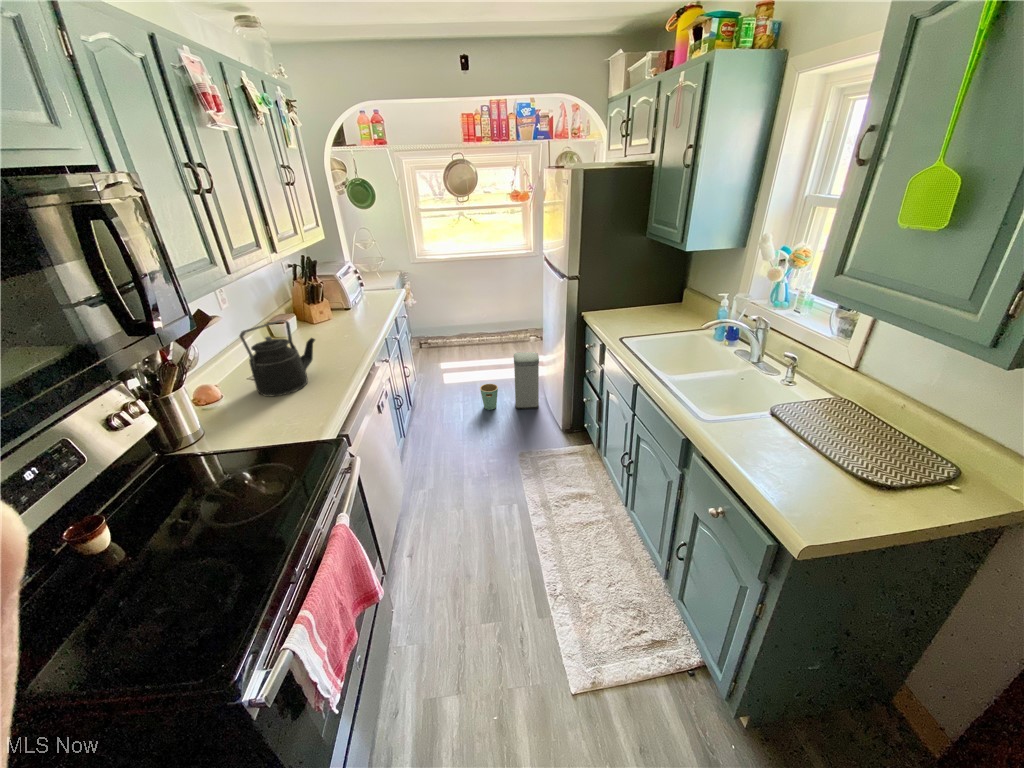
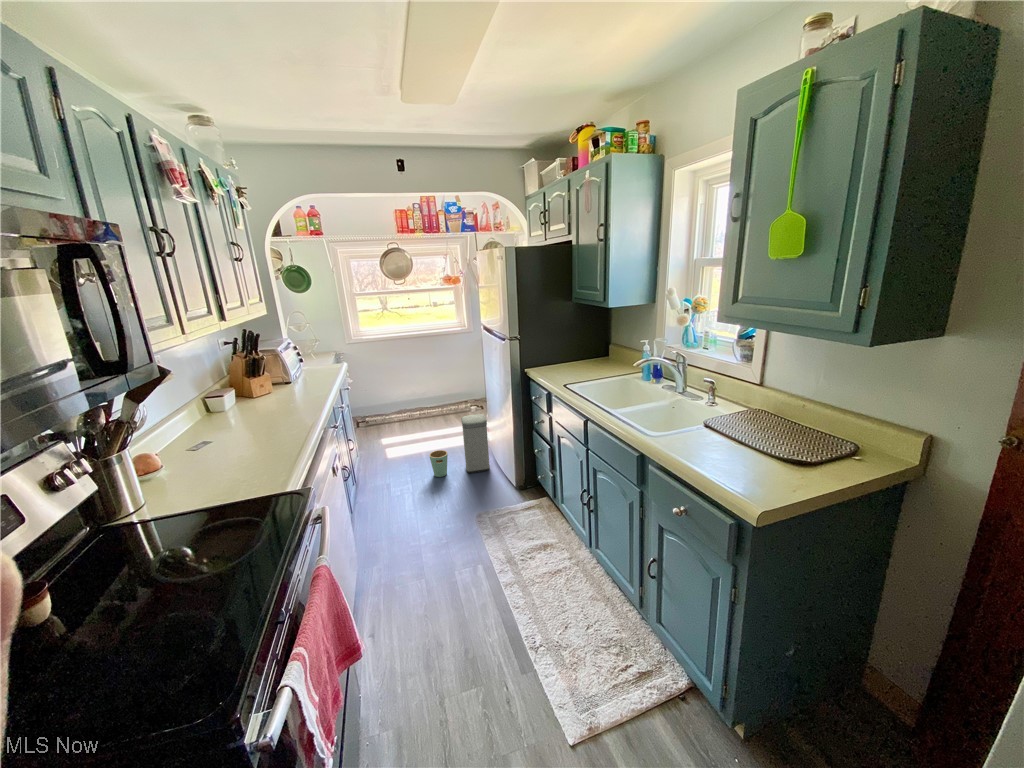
kettle: present [239,320,315,397] -> none [186,381,266,463]

